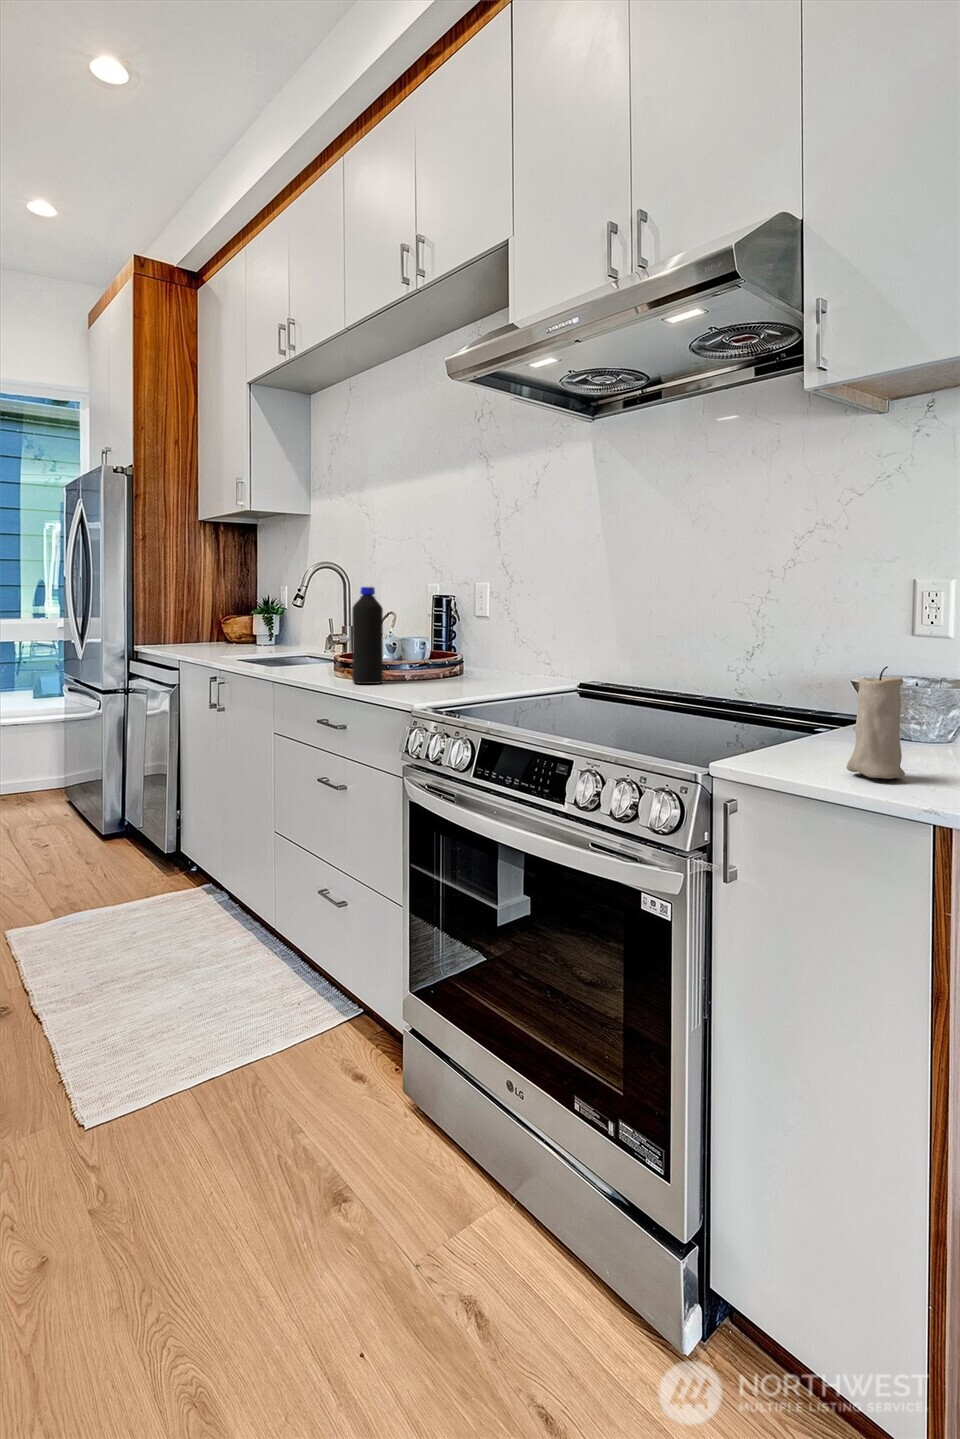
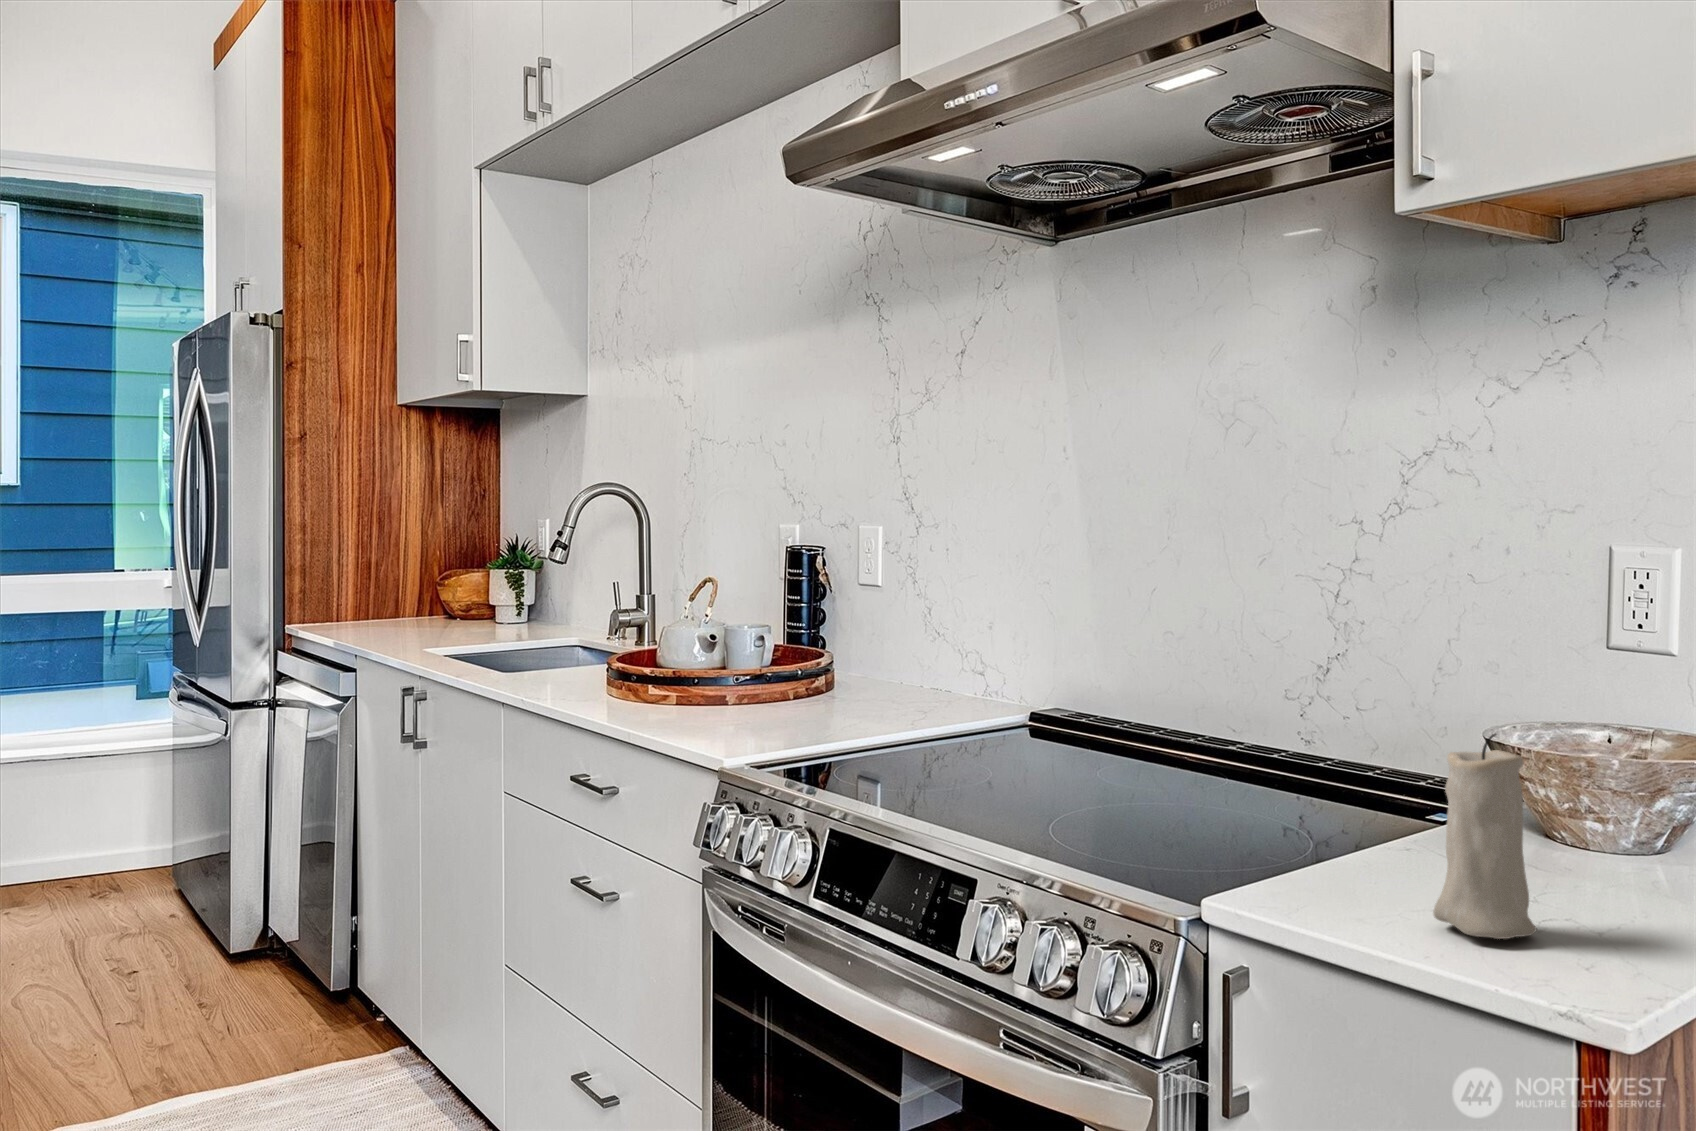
bottle: present [352,587,383,684] -> none [635,539,690,711]

